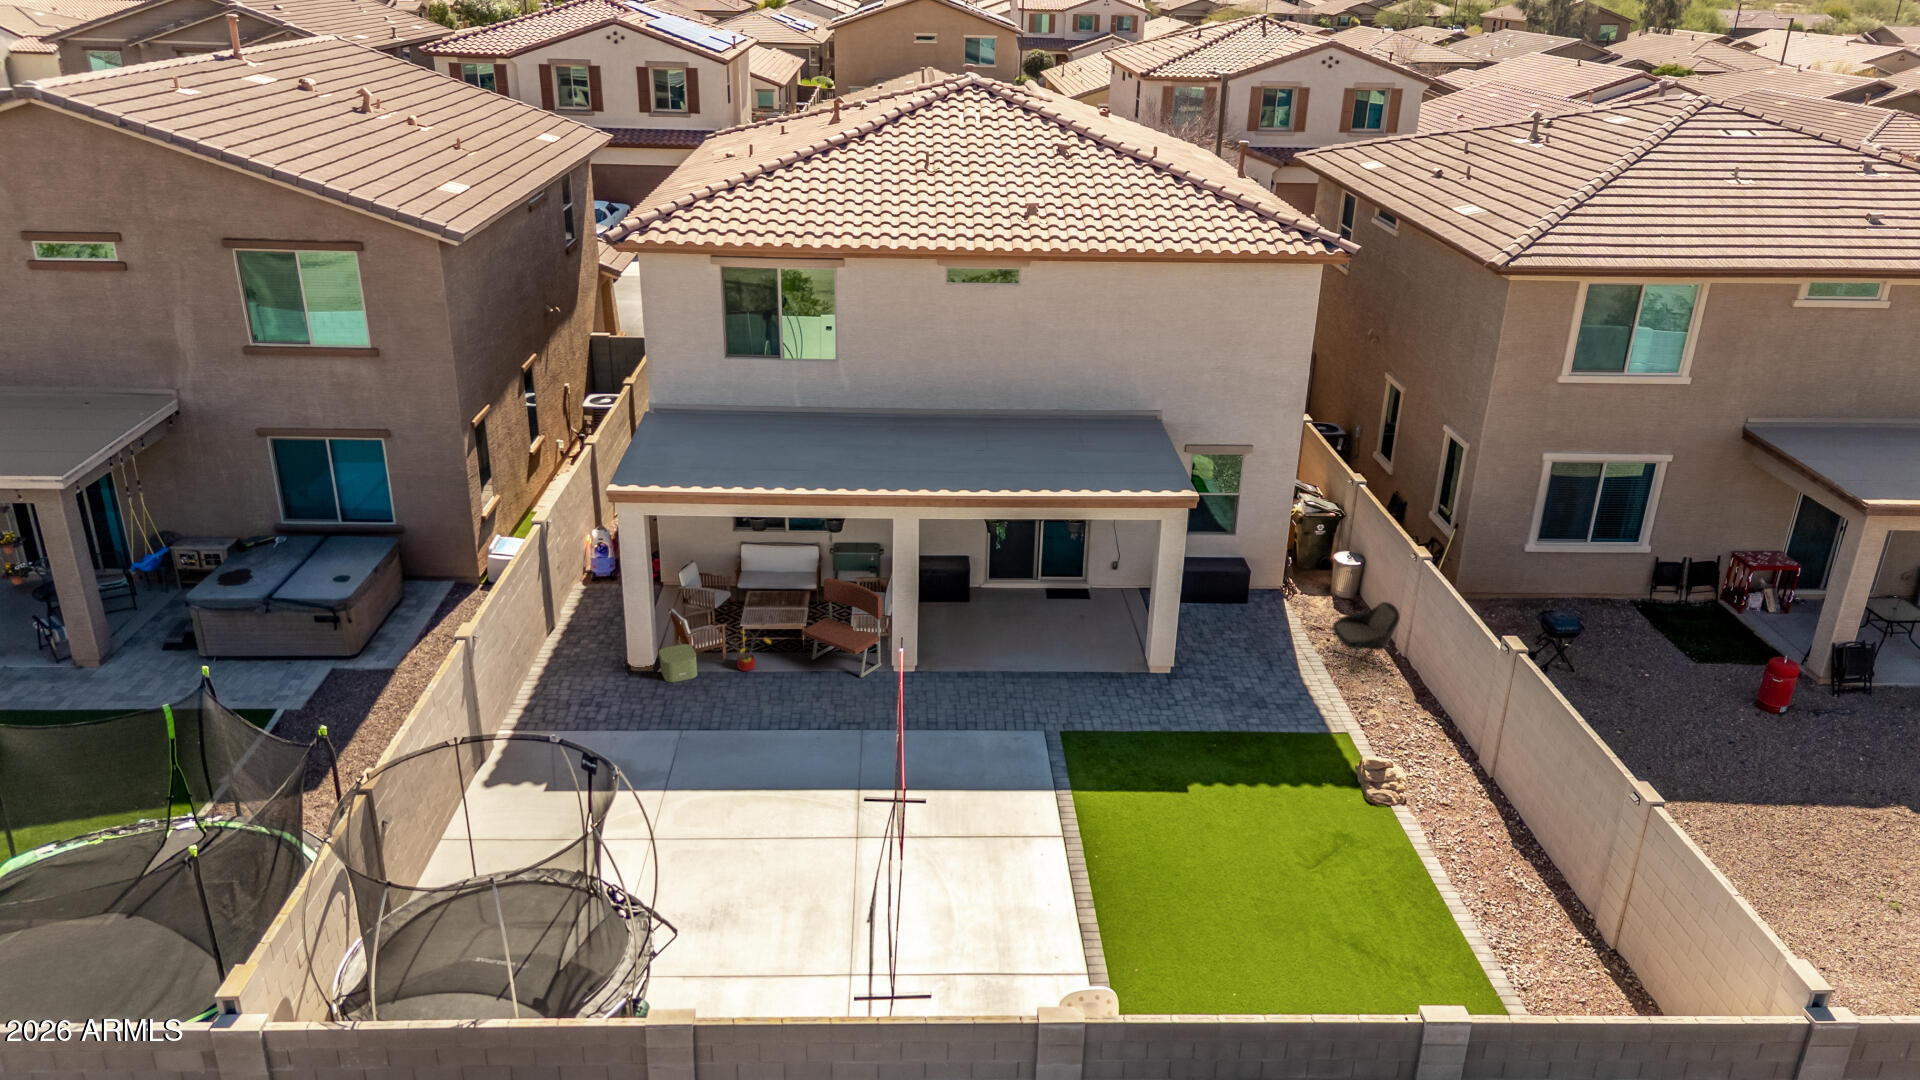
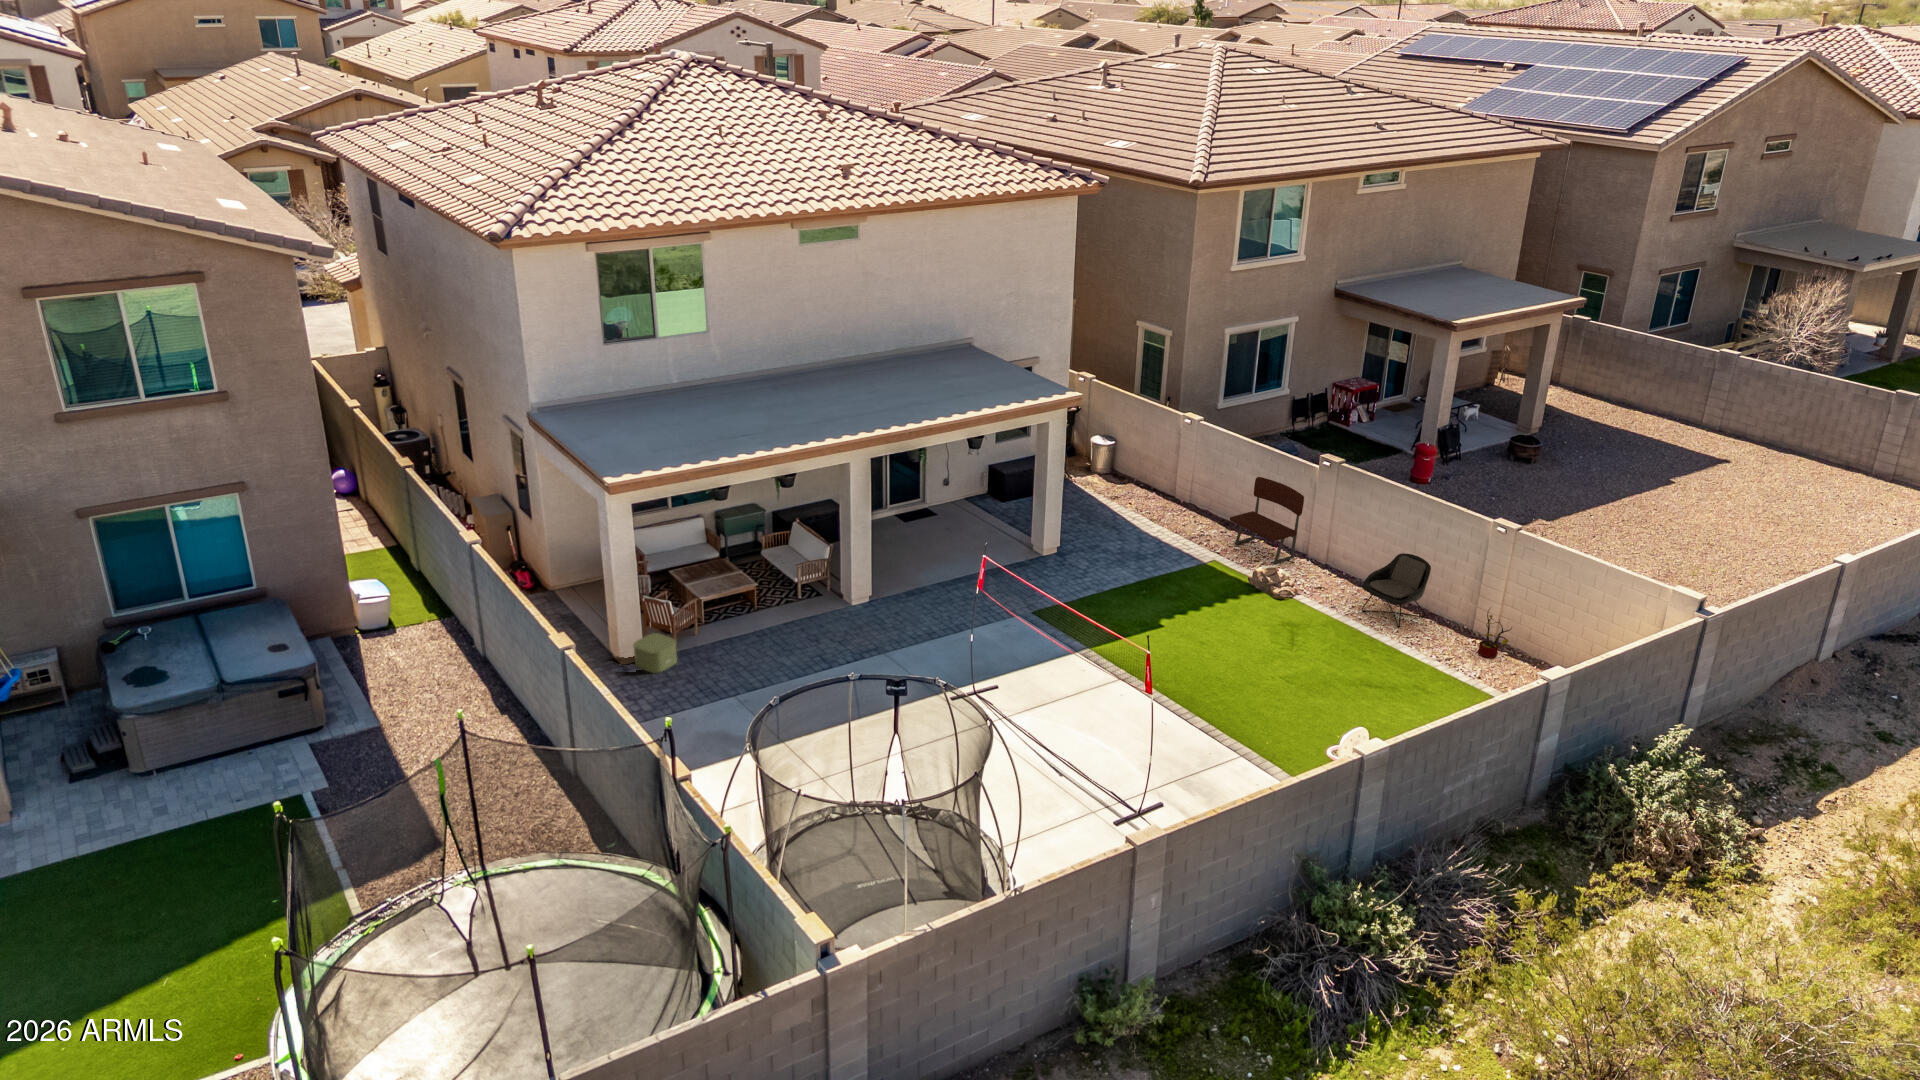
bench: present [802,578,882,678] -> present [1230,477,1304,564]
lounge chair: present [1332,602,1400,673] -> present [1361,553,1431,628]
decorative plant: present [724,634,770,671] -> present [1478,609,1512,658]

